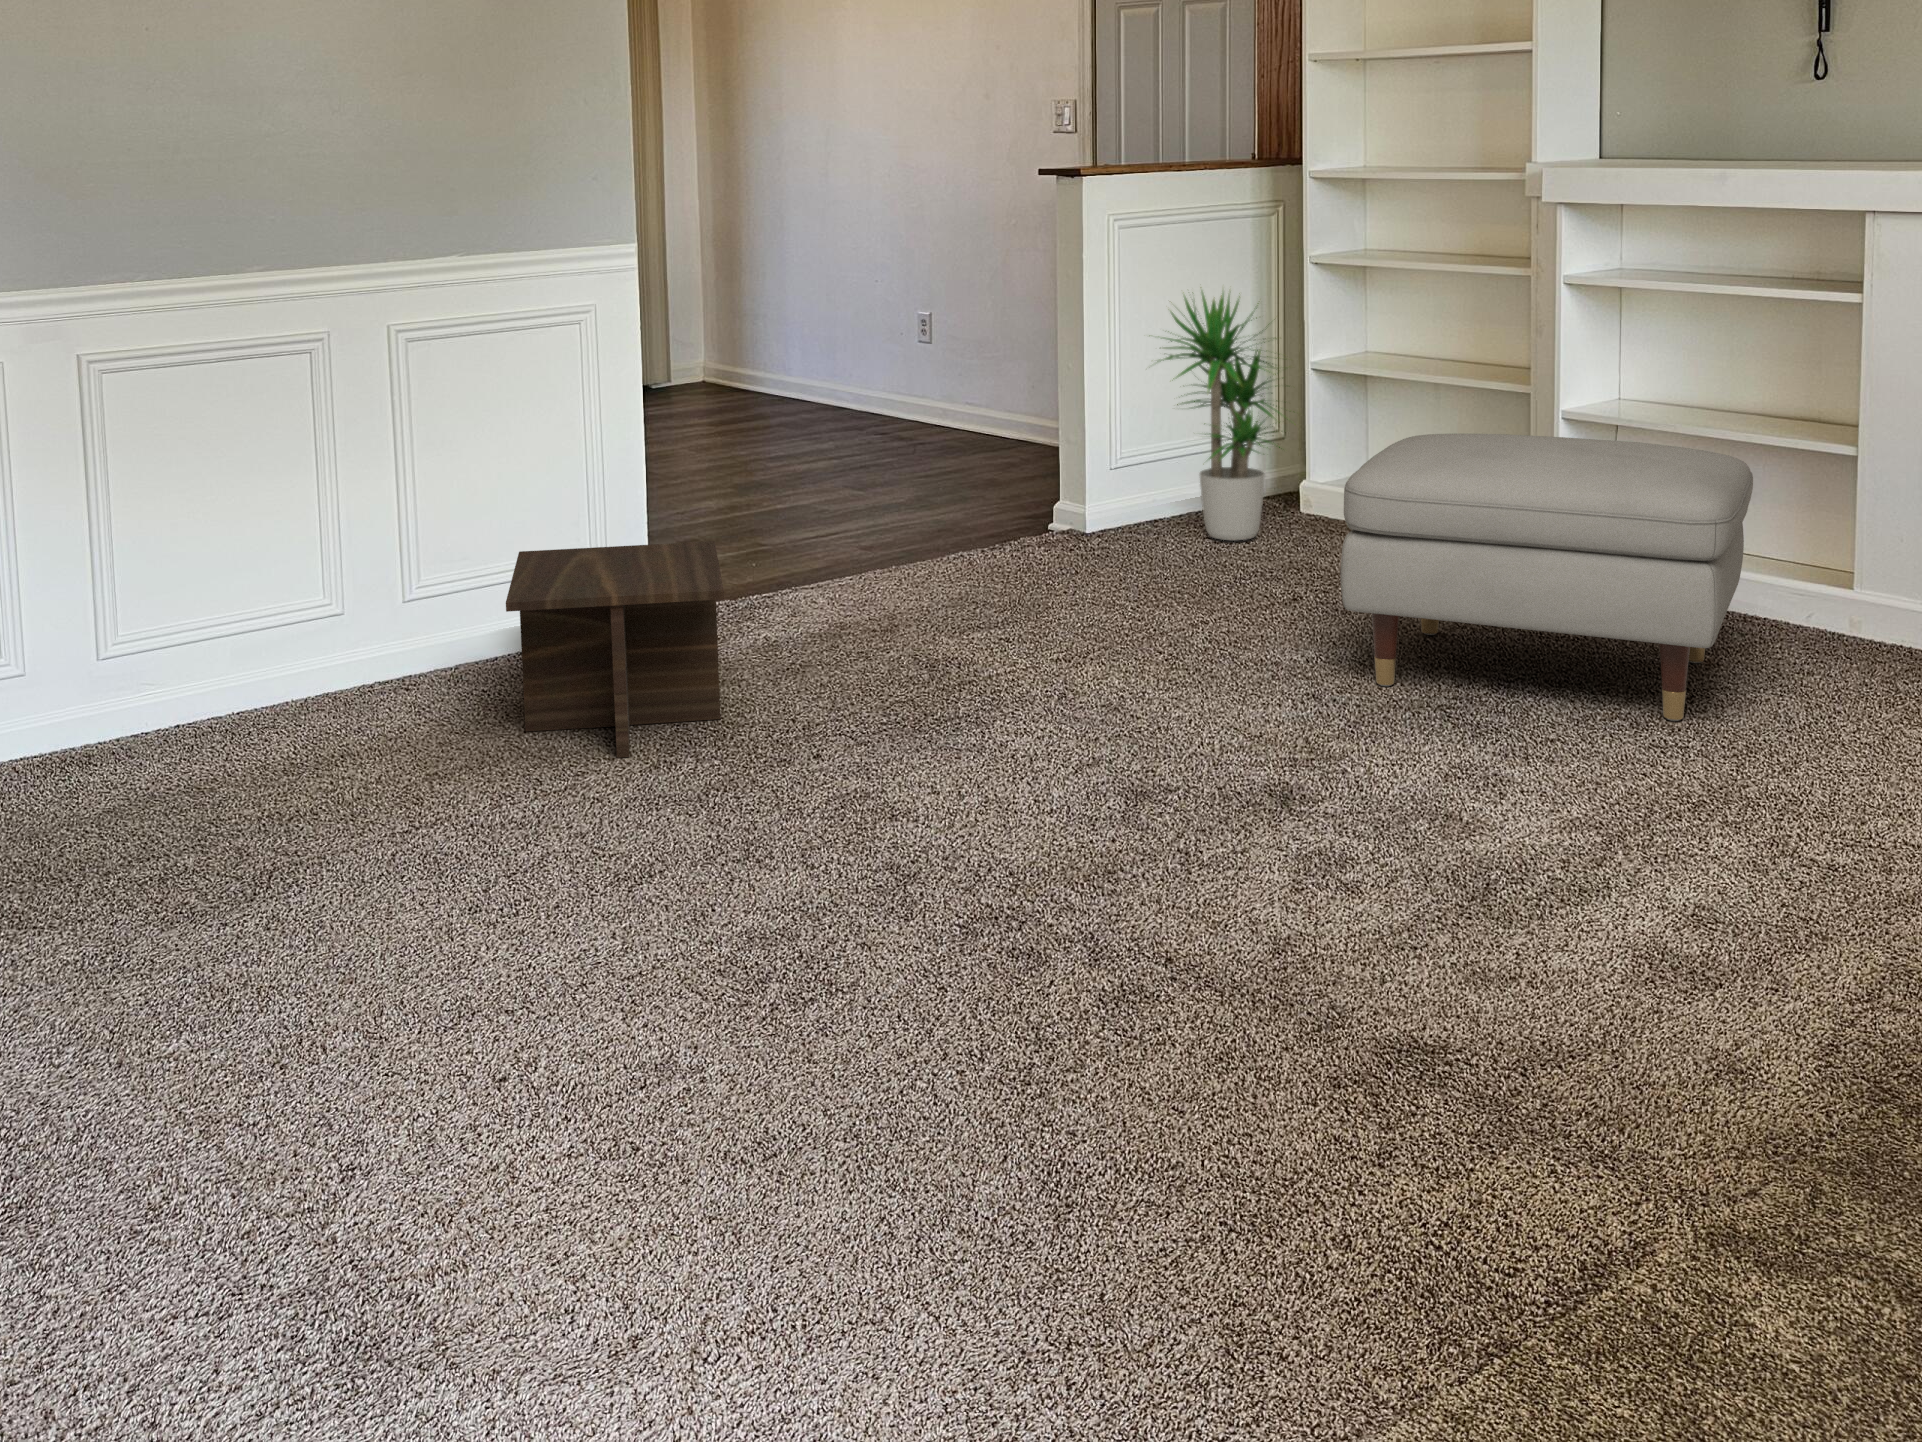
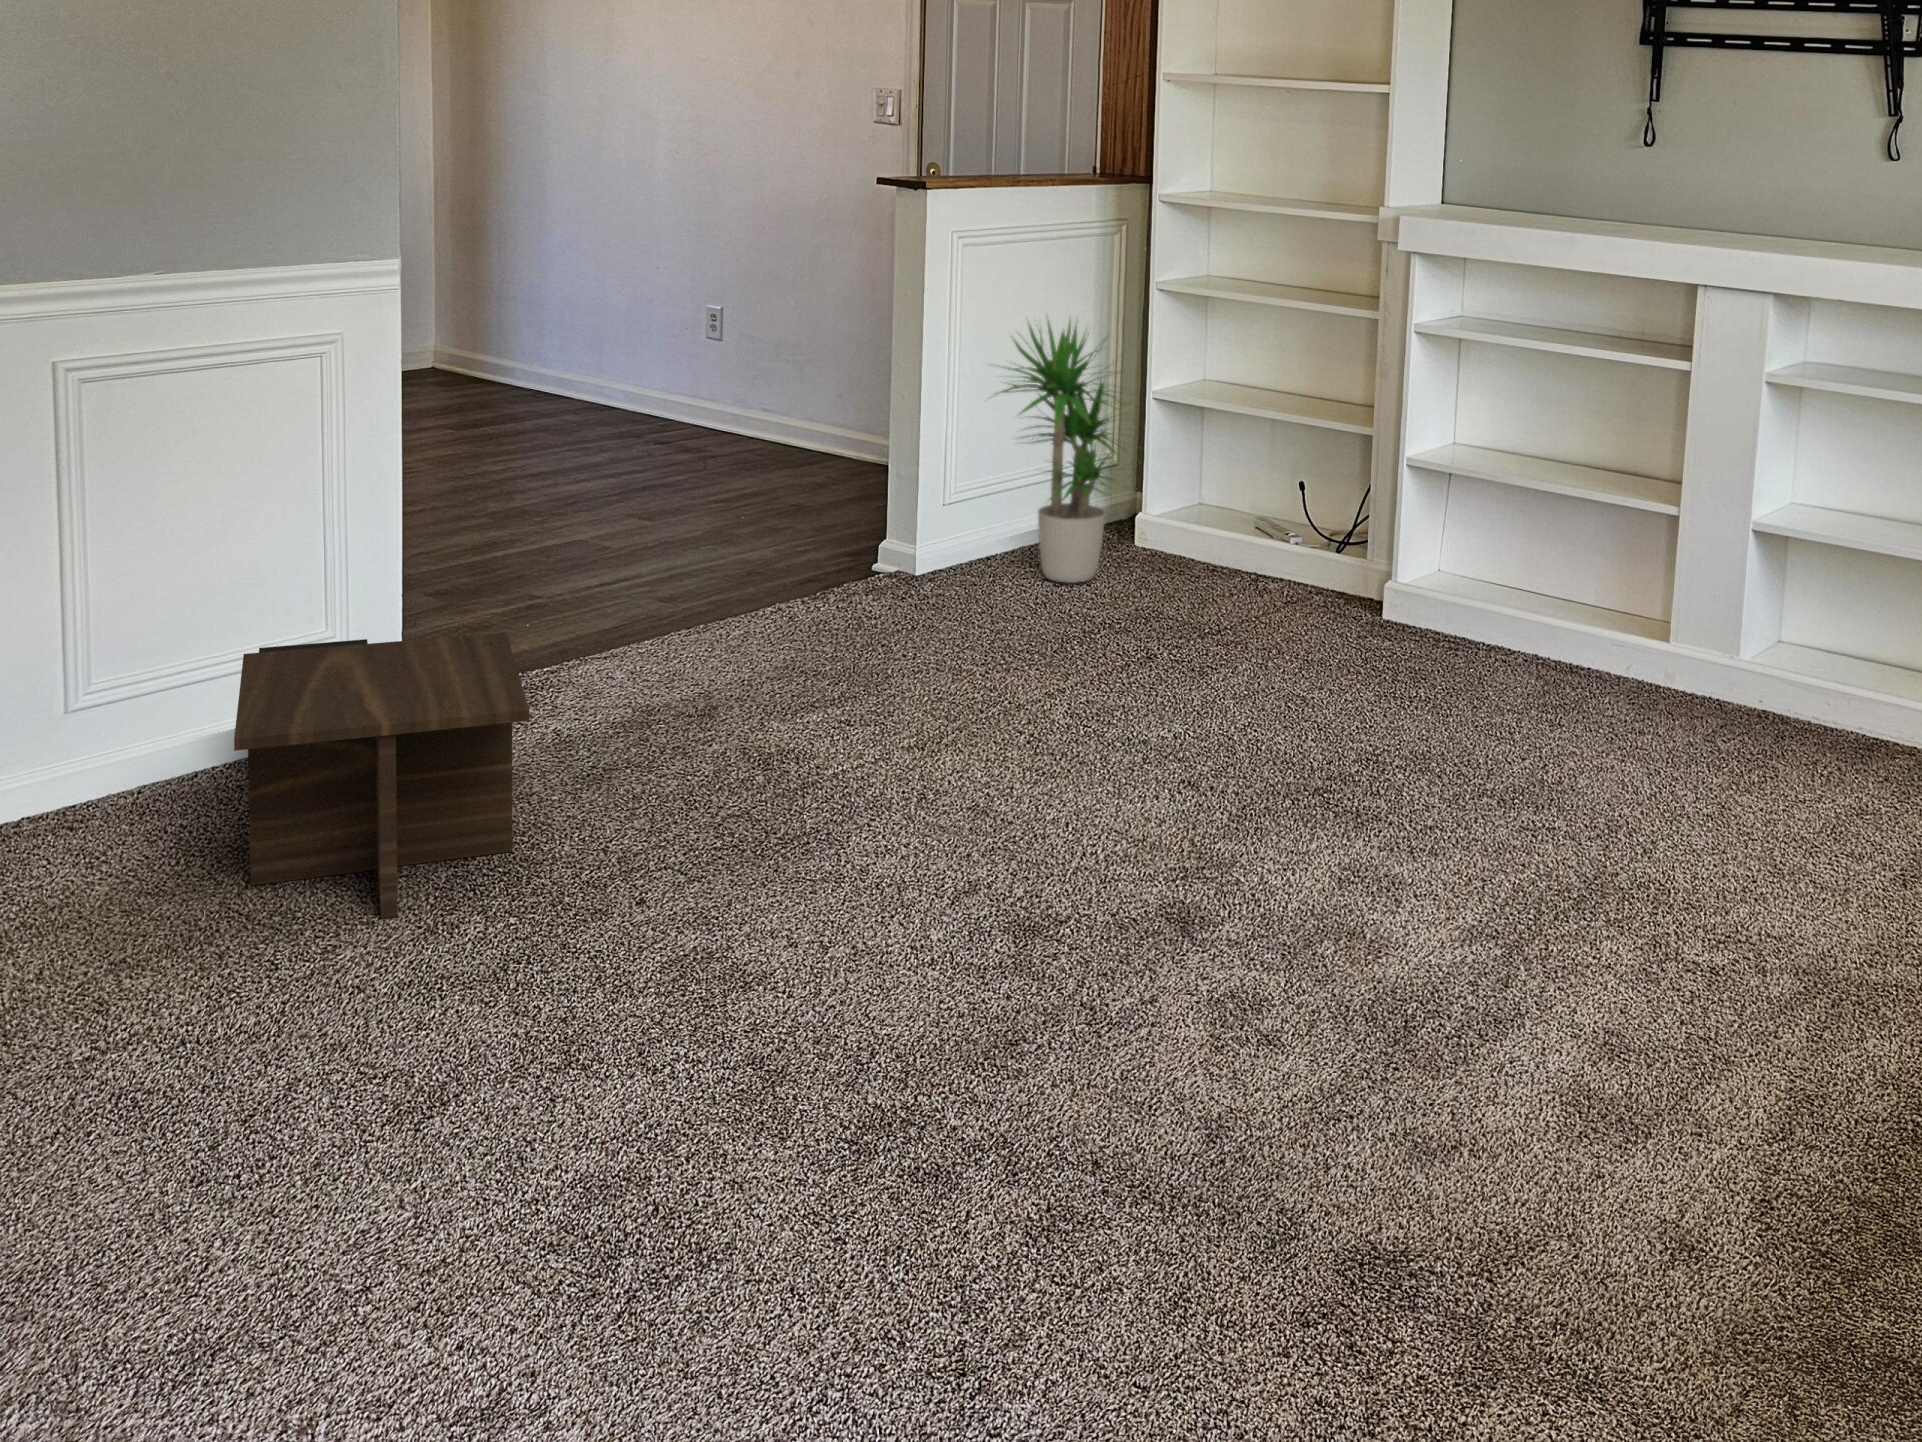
ottoman: present [1340,433,1753,721] -> none [1219,495,1603,797]

